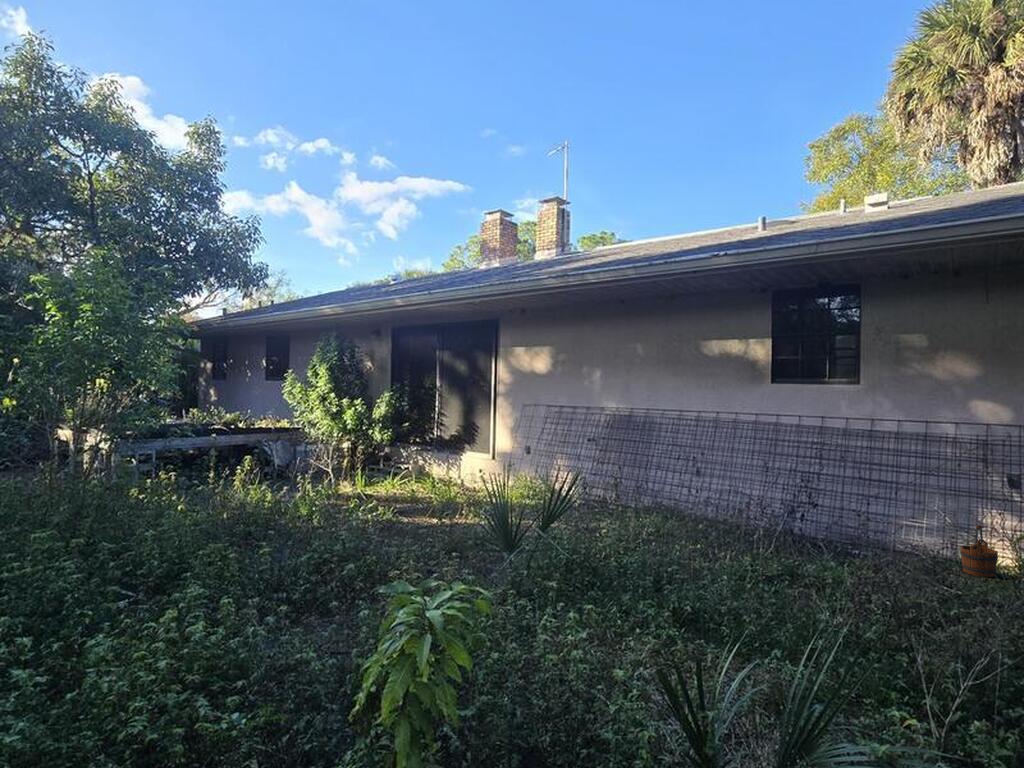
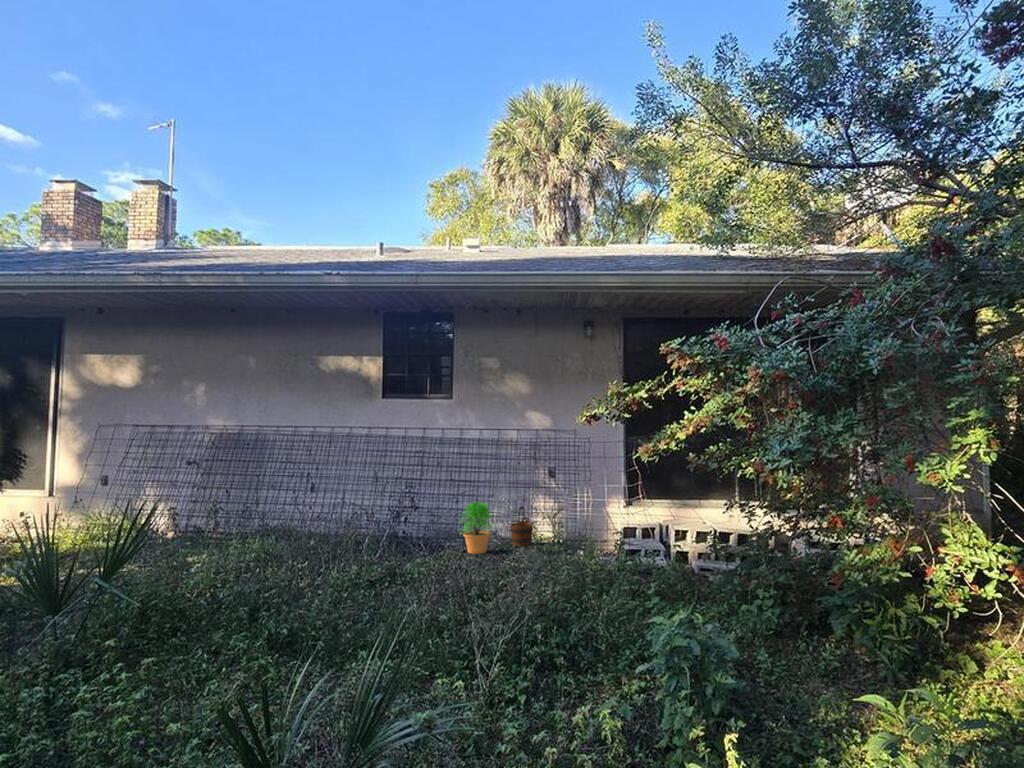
potted plant: none [885,515,948,581] -> present [460,502,493,554]

